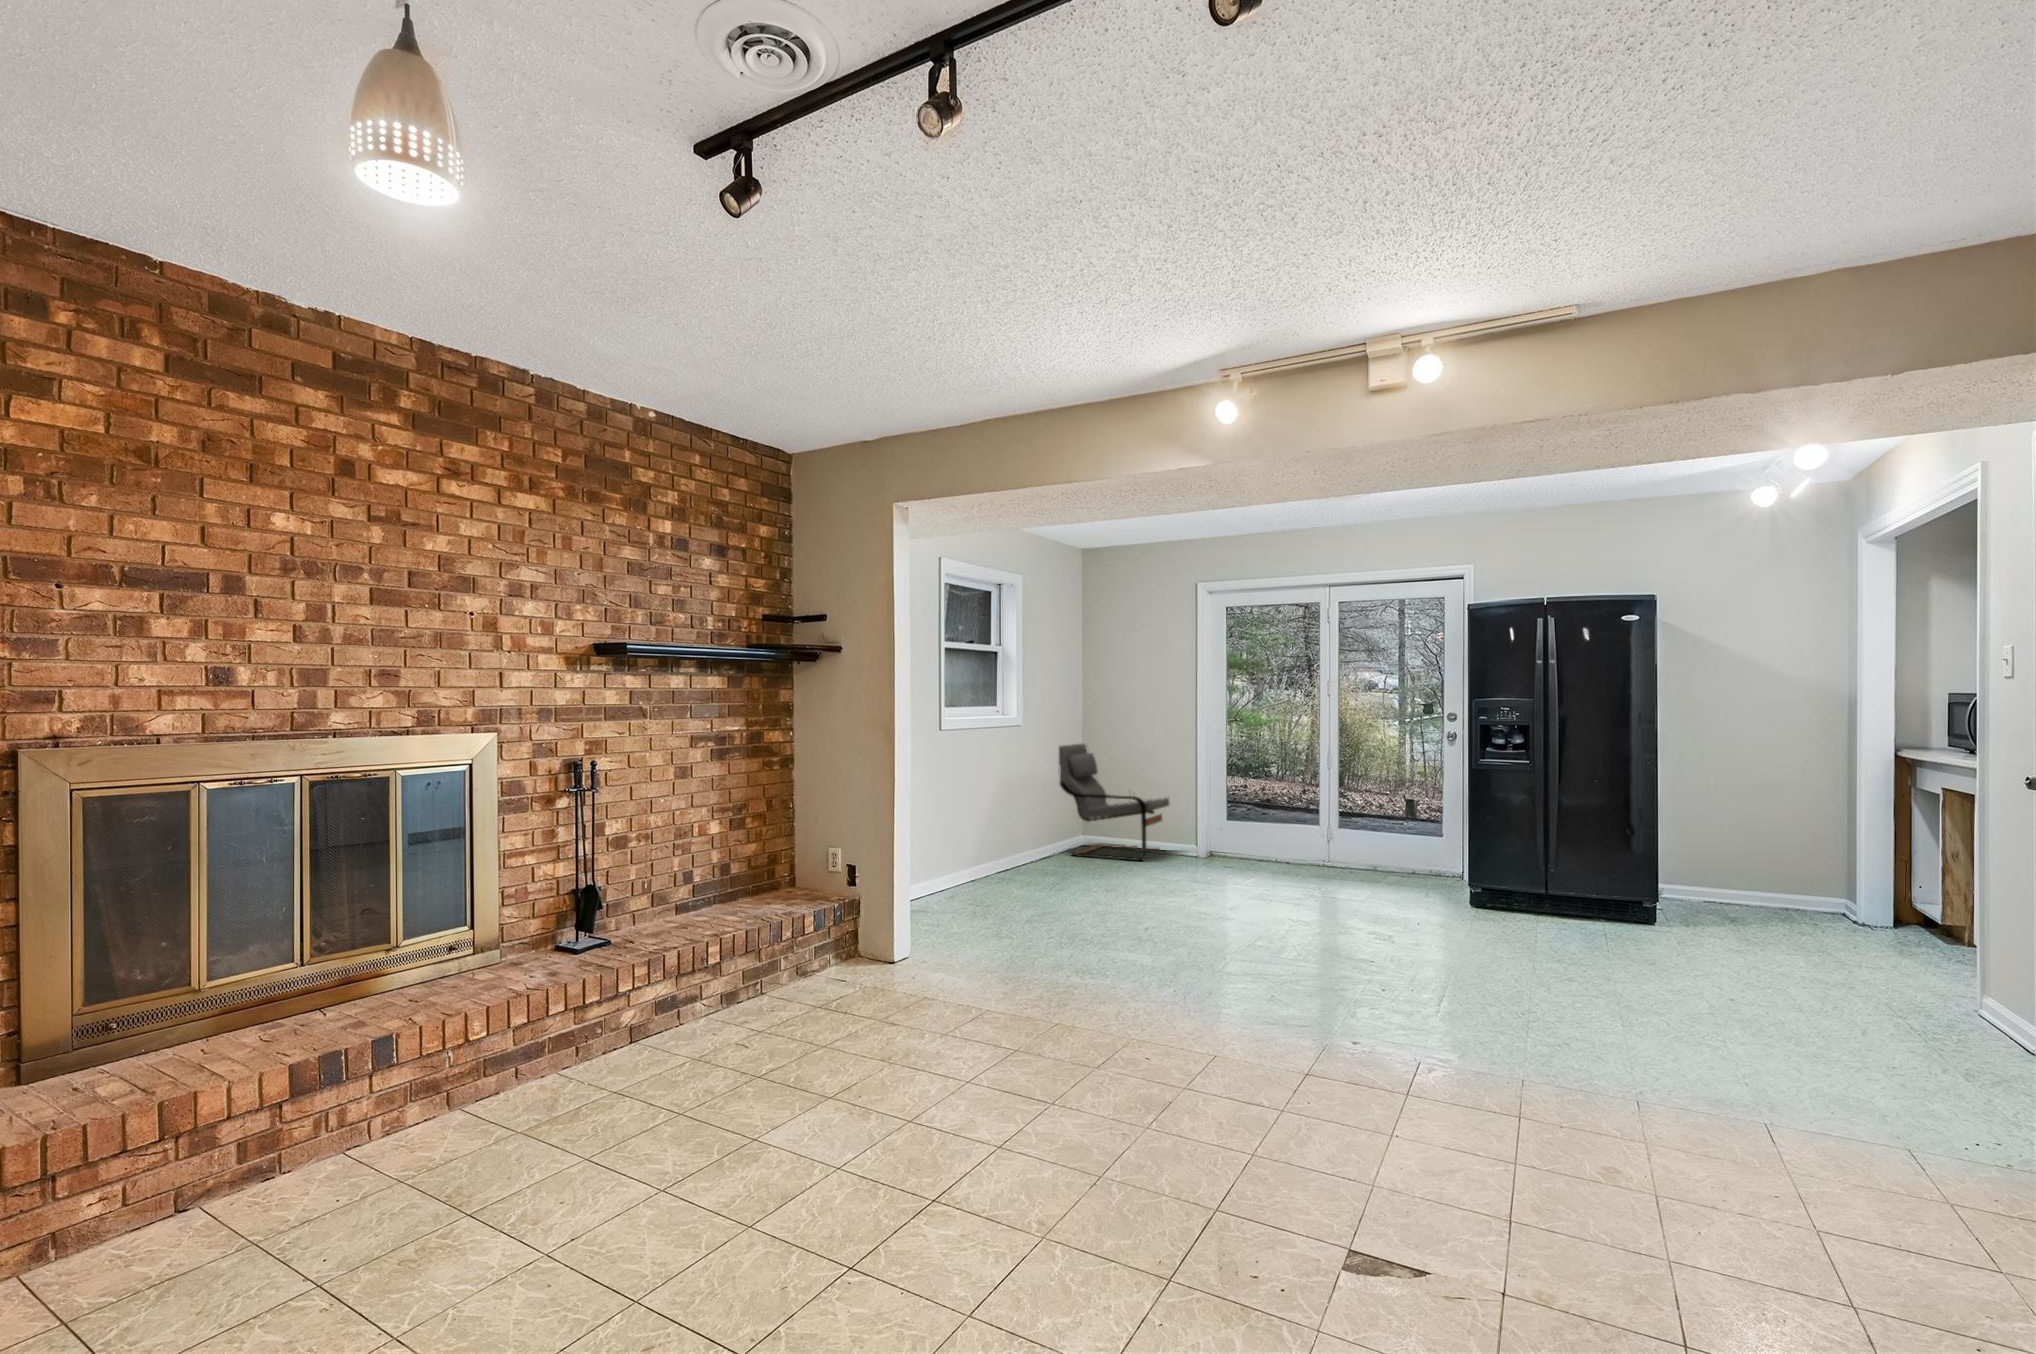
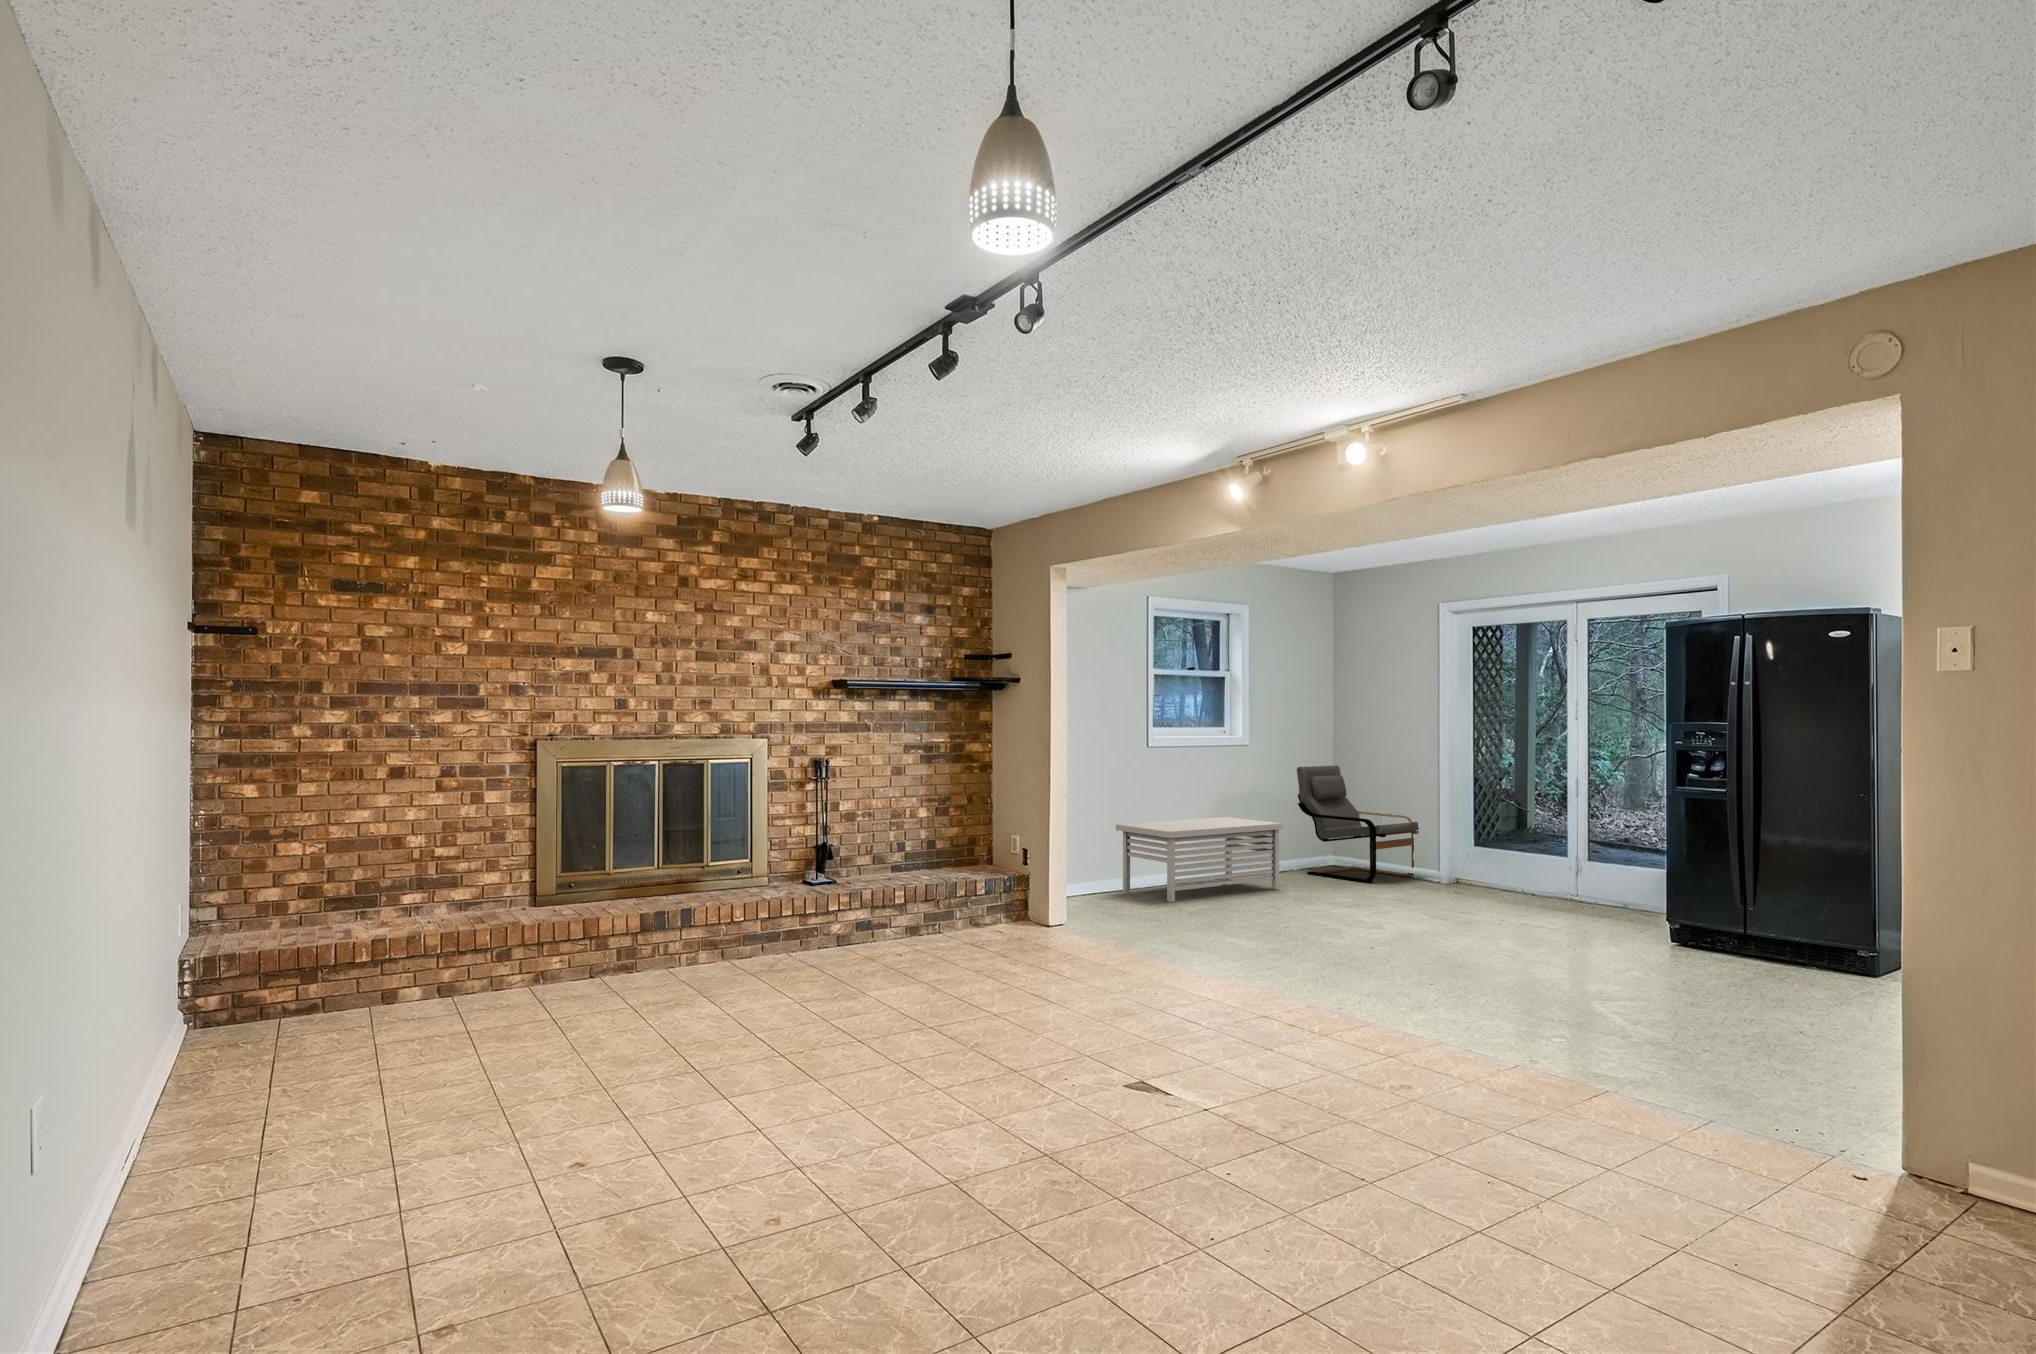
storage bench: none [910,803,1075,907] -> present [1116,817,1283,902]

